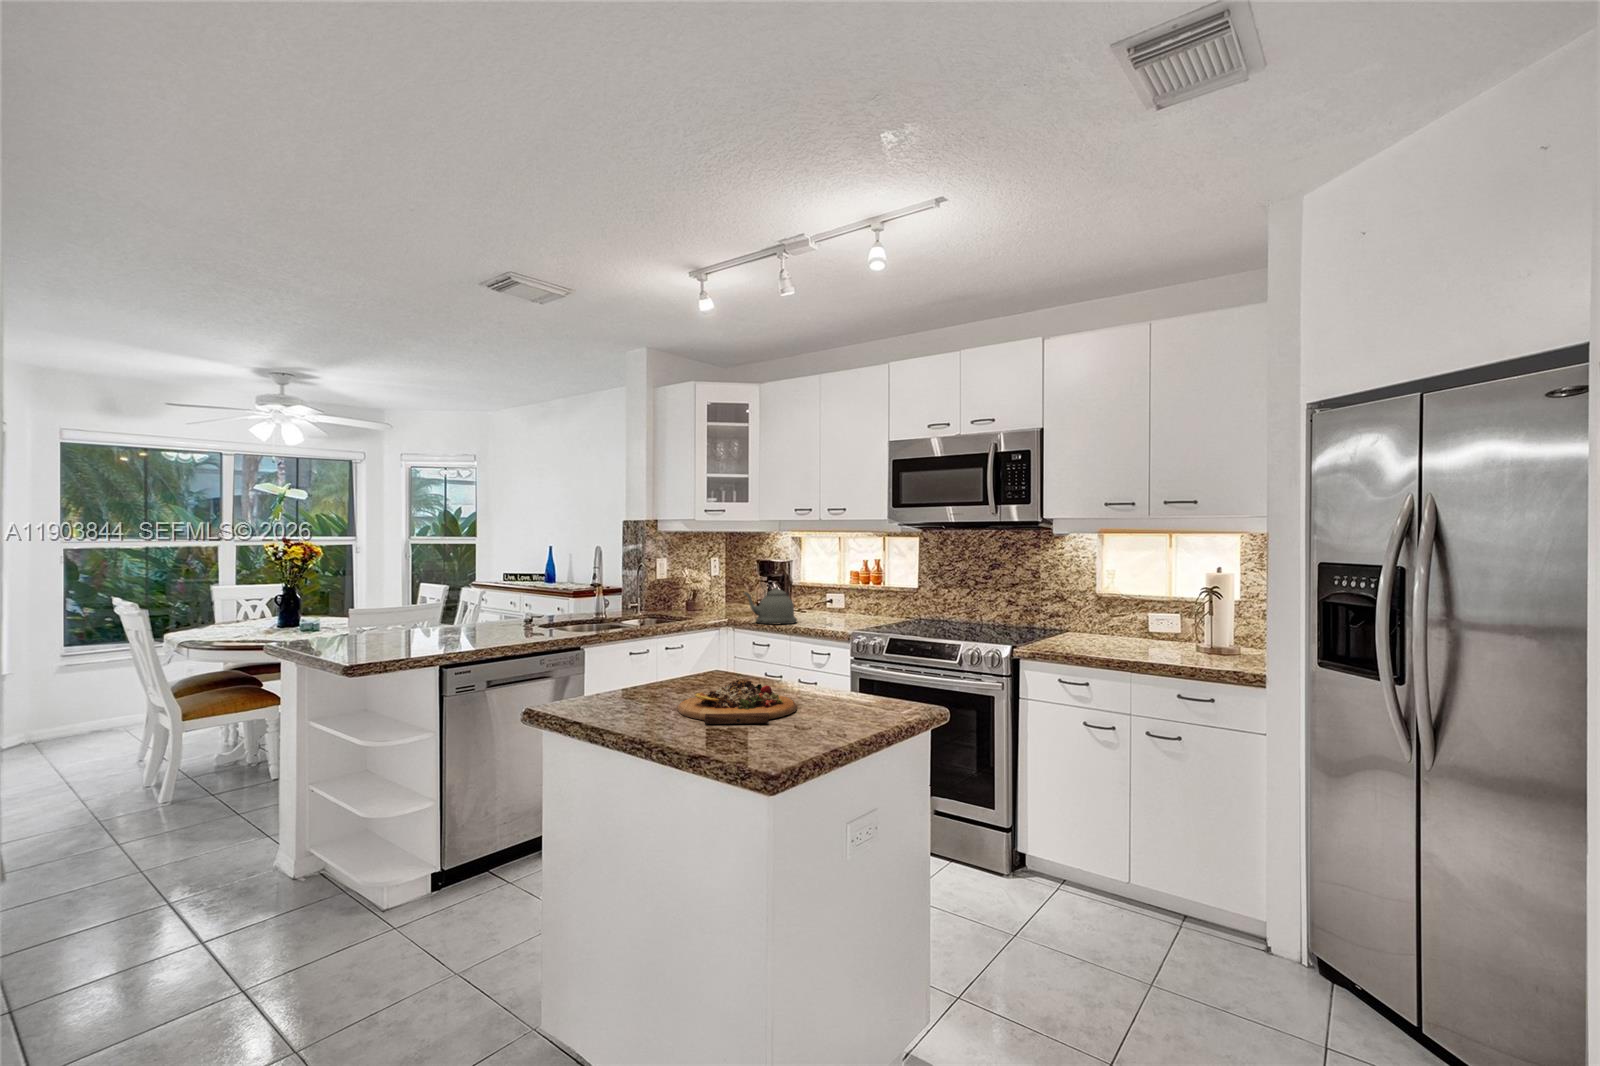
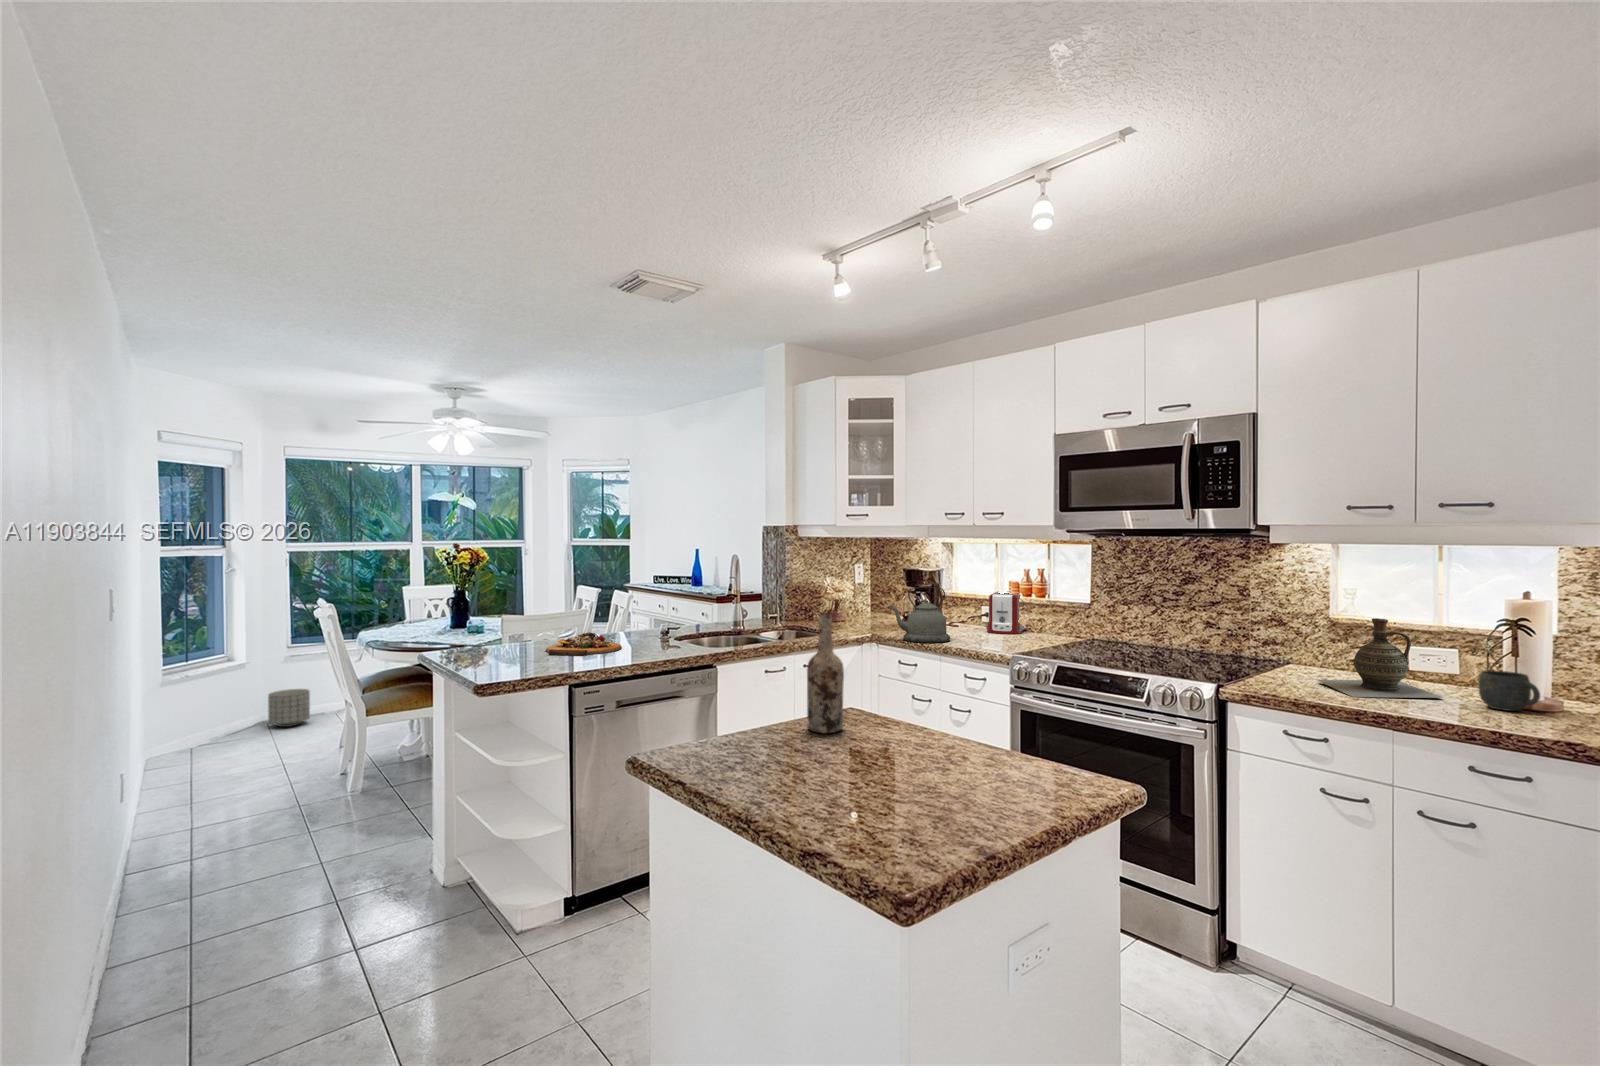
toaster: none [829,580,863,617] -> present [986,592,1025,634]
wine bottle: none [681,585,712,687] -> present [807,612,844,733]
ceramic jug: none [1084,591,1170,652] -> present [1317,618,1443,698]
mug: none [1192,627,1229,656] -> present [1478,670,1540,711]
cutting board: present [678,680,797,724] -> present [546,632,622,656]
planter: none [58,697,109,739] -> present [268,689,310,727]

